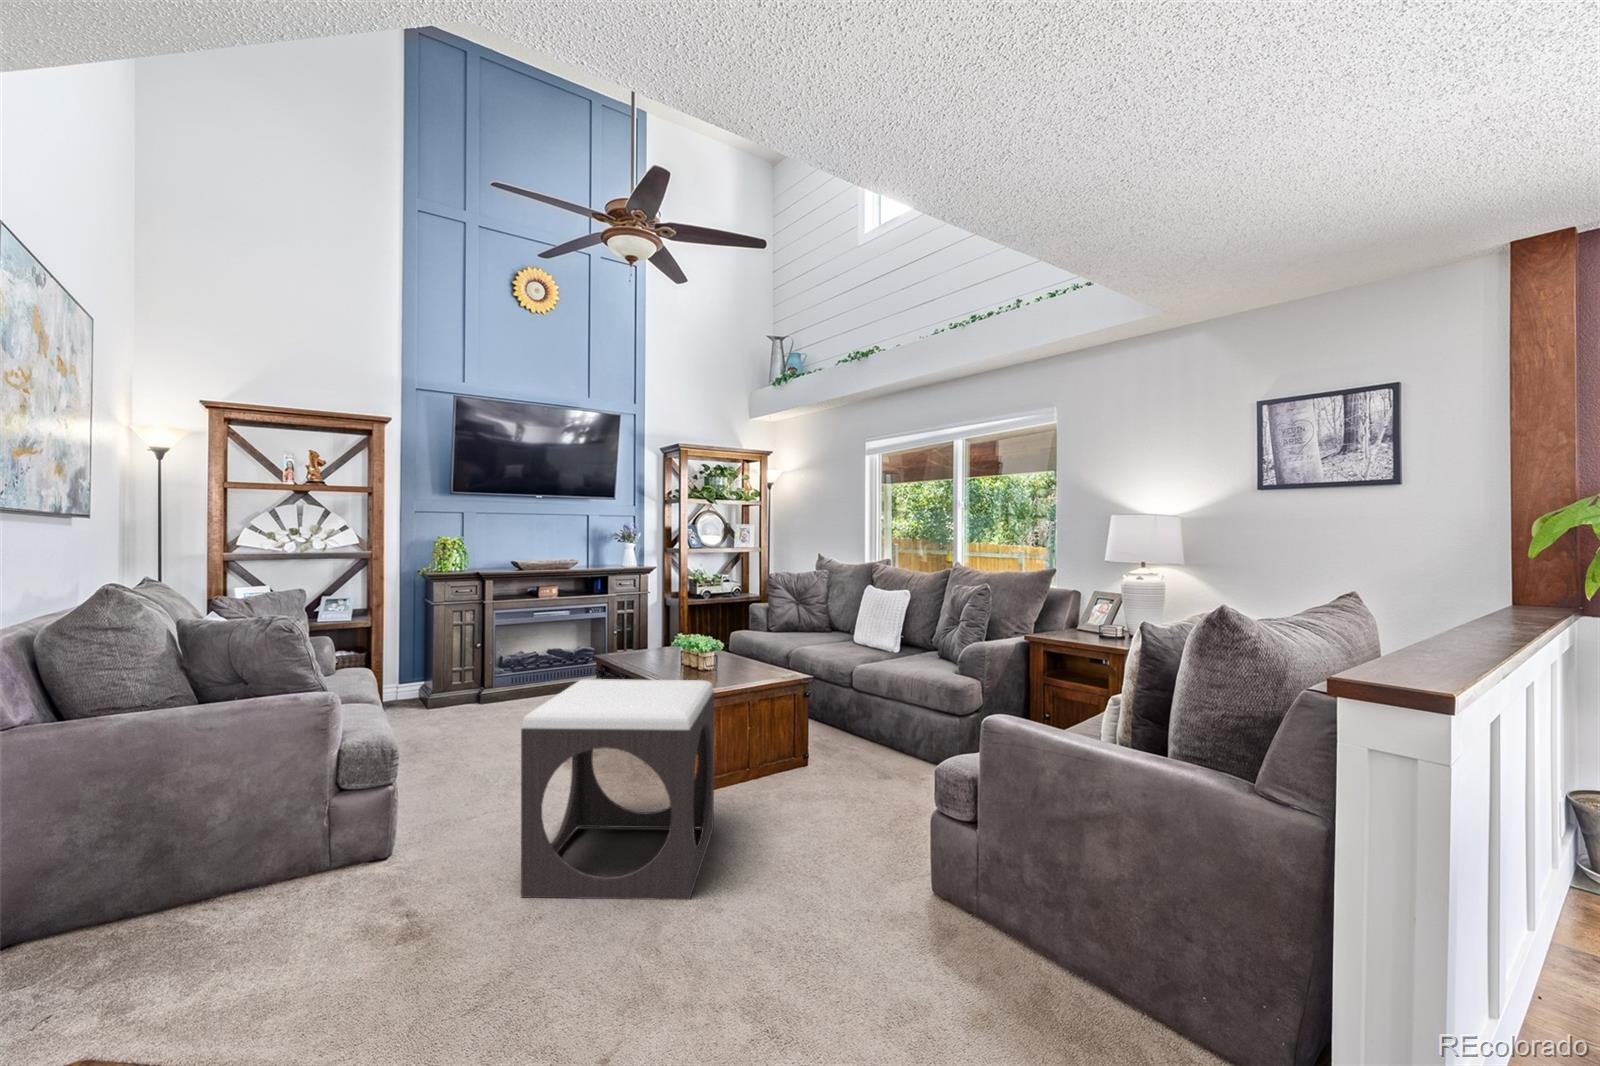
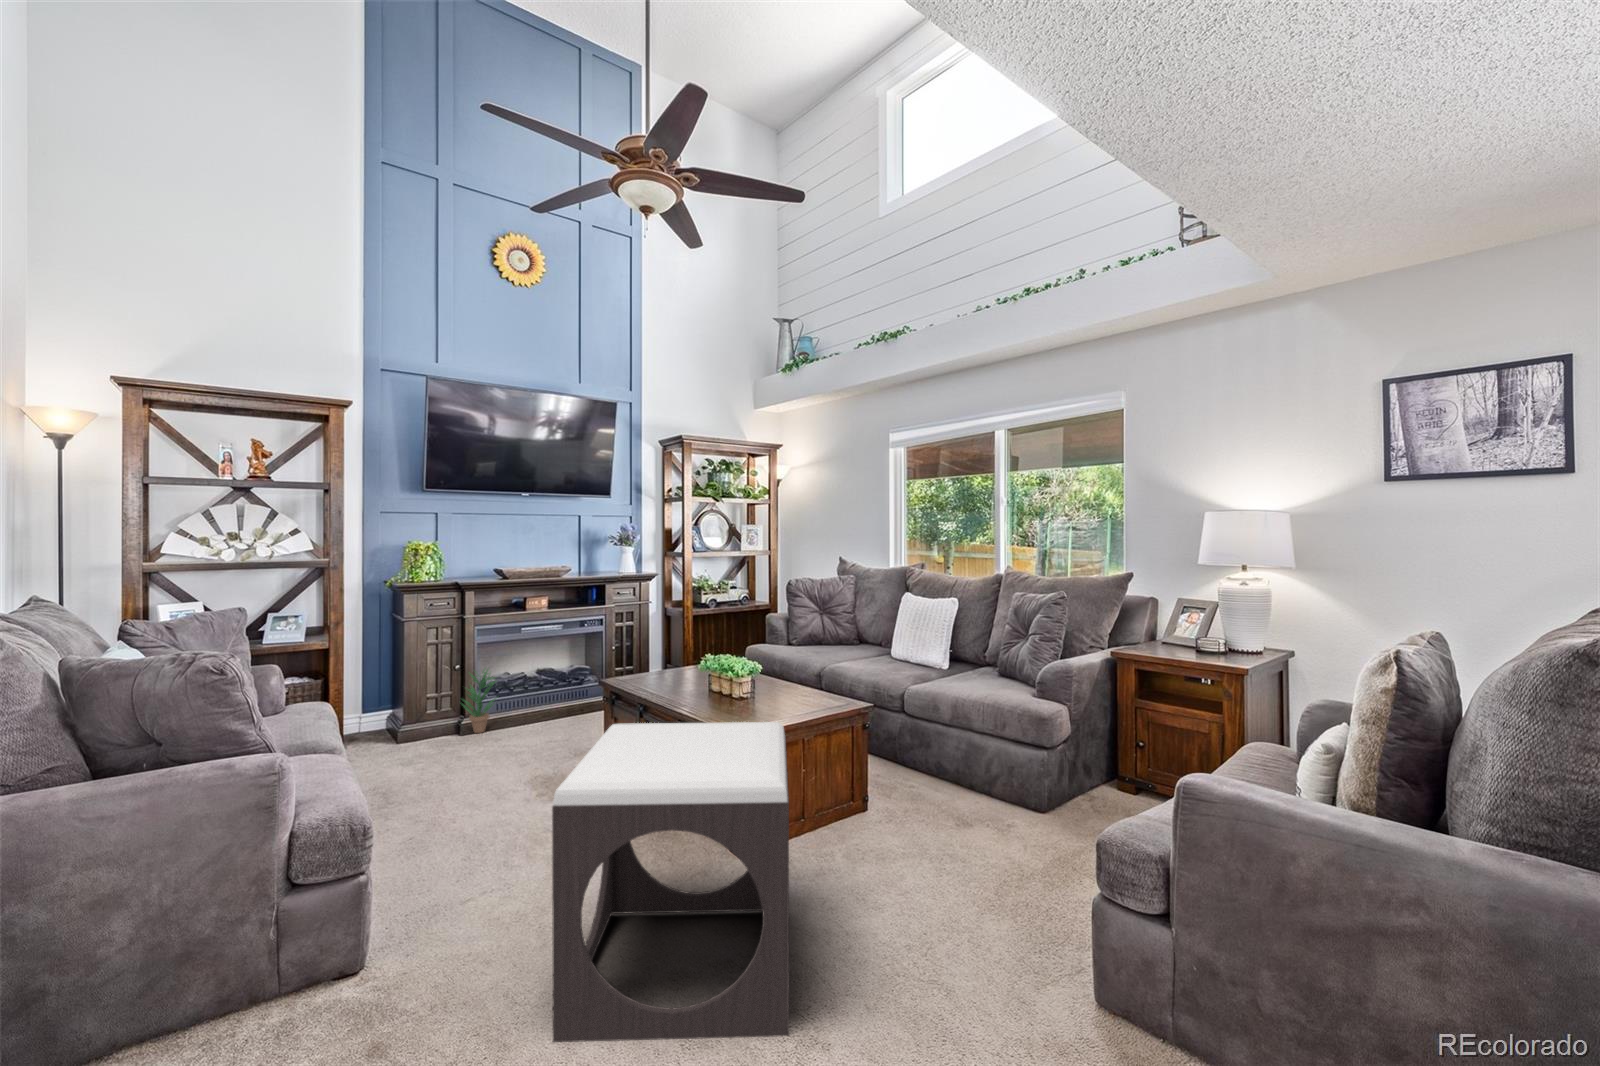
potted plant: none [479,645,514,703] -> present [461,669,497,733]

